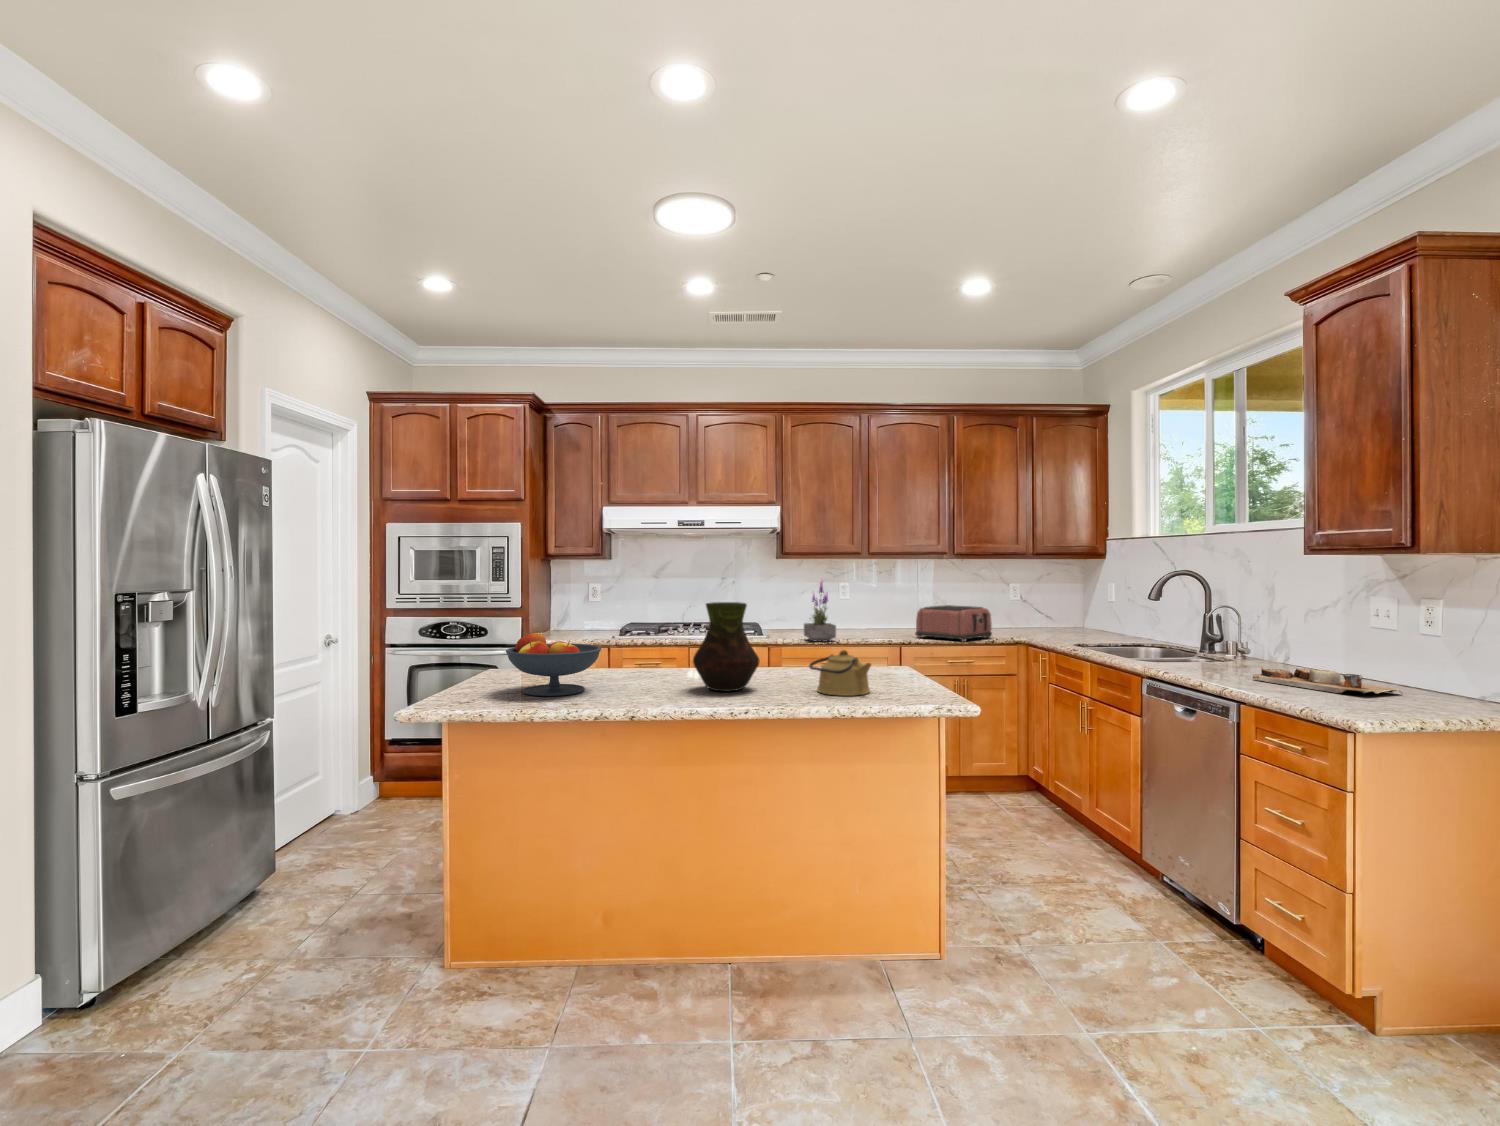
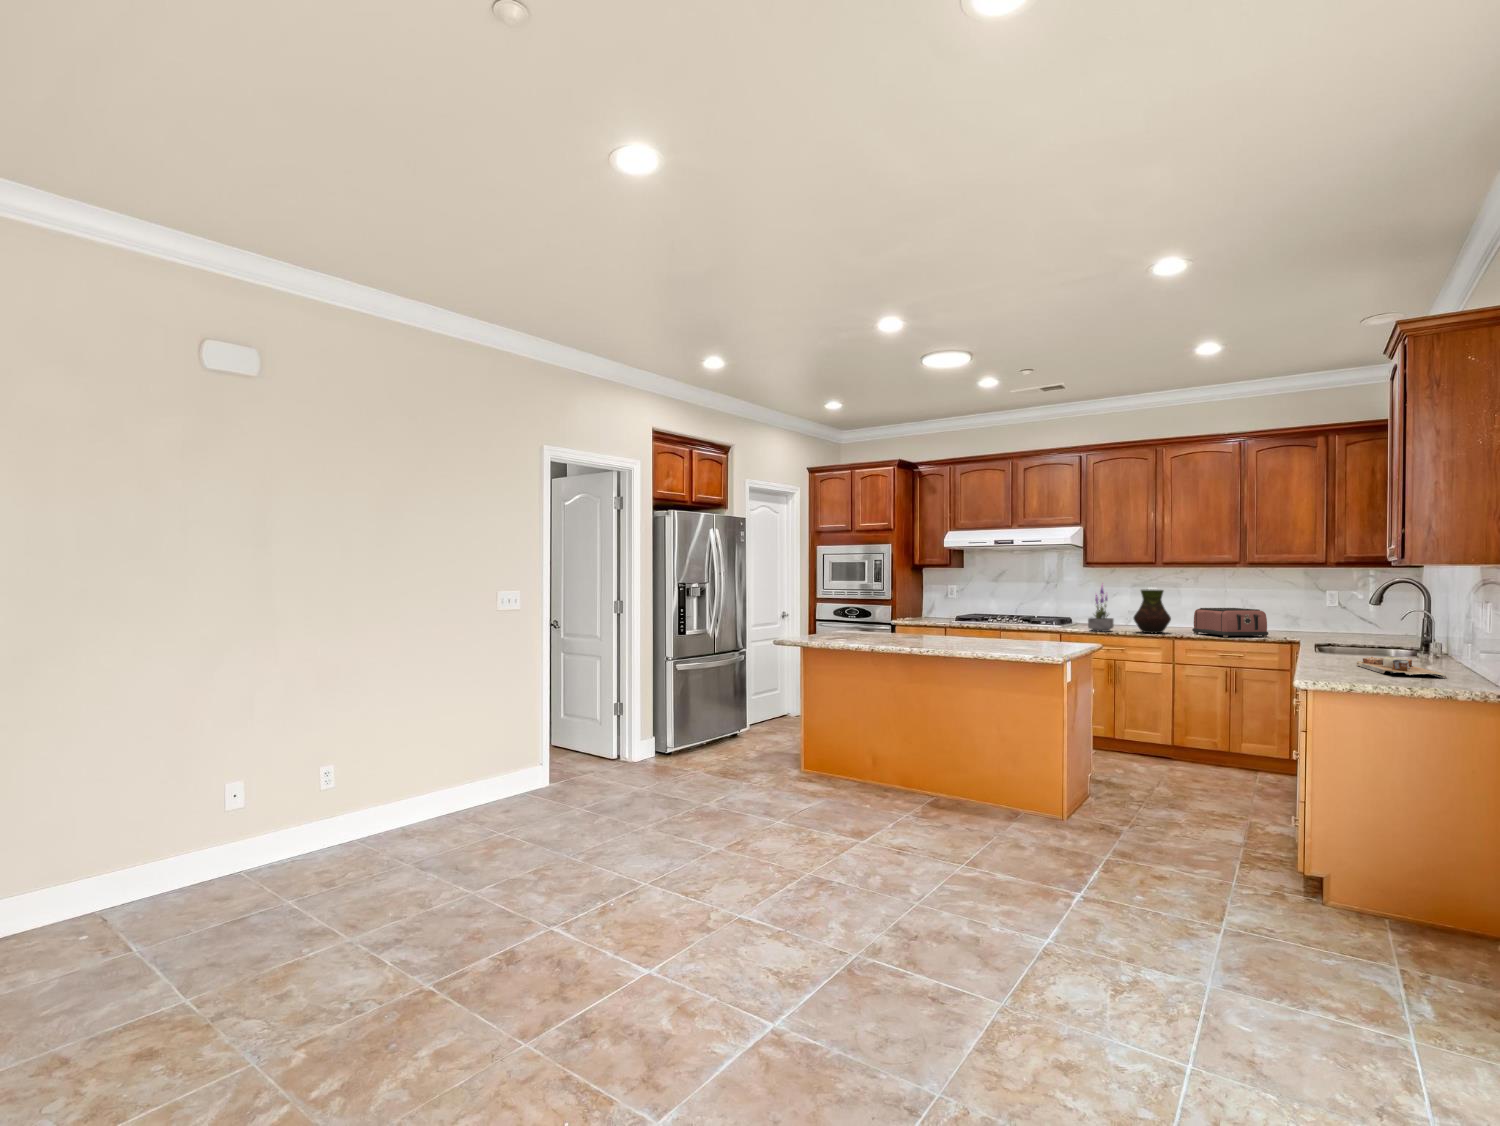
vase: present [693,602,760,691] -> present [1134,589,1171,633]
fruit bowl: present [506,633,601,696] -> none [830,607,880,640]
kettle: present [809,650,871,696] -> none [986,623,1024,650]

